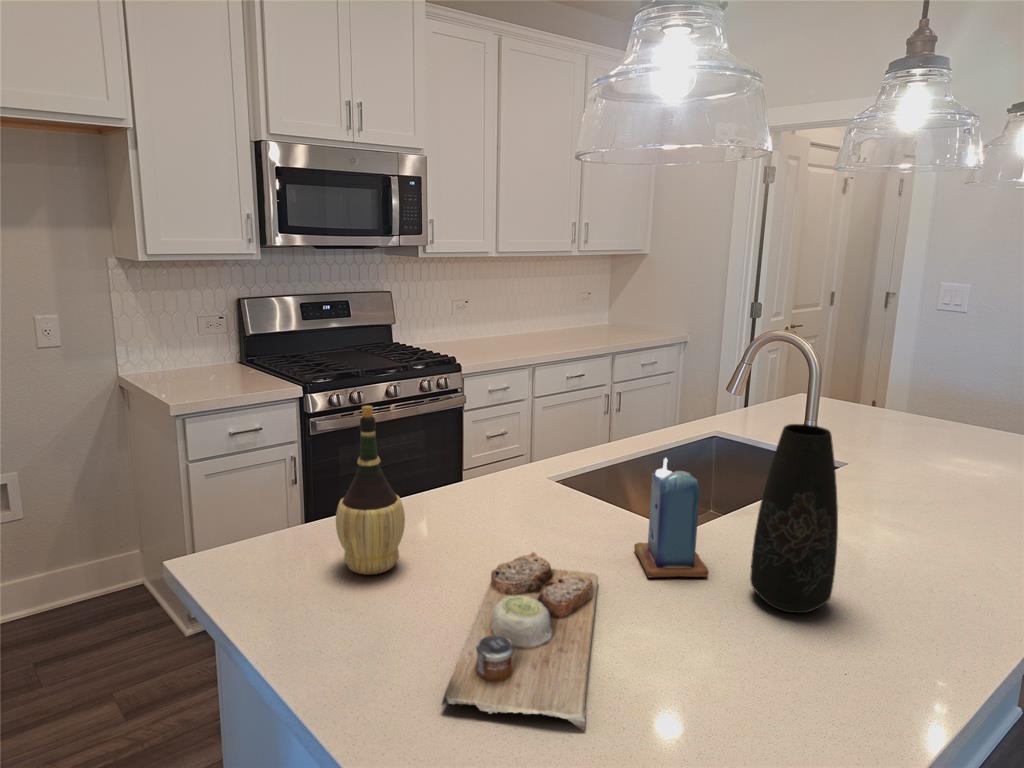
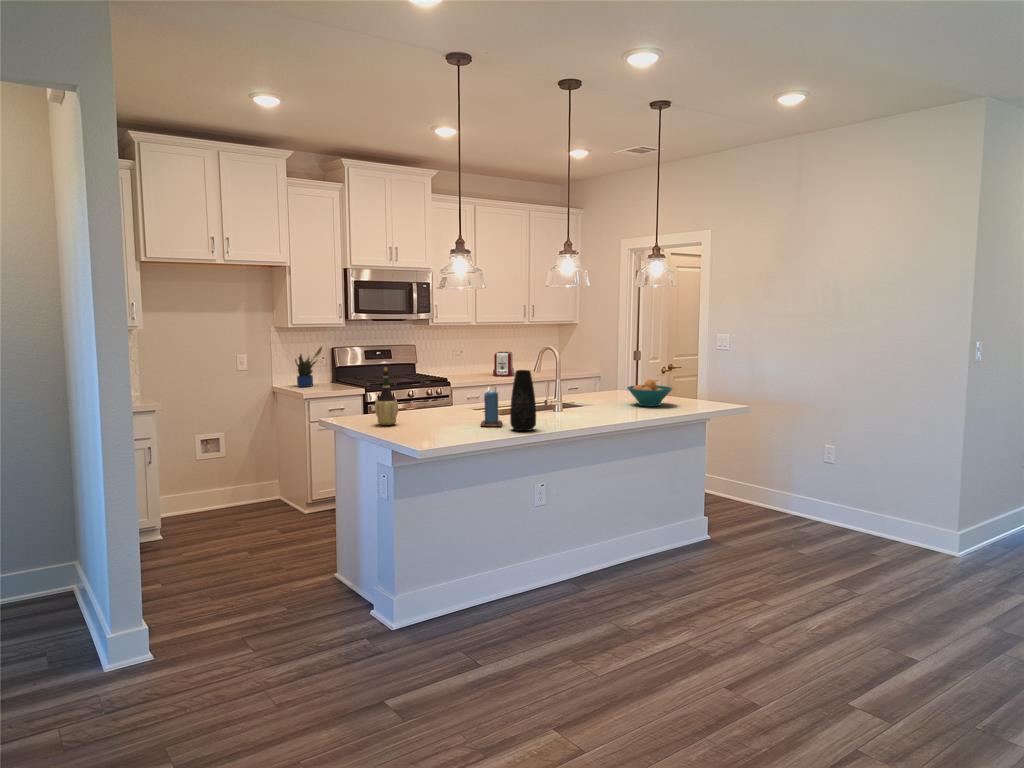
potted plant: none [160,296,216,379] -> present [295,347,322,387]
toaster: none [521,301,555,345] -> present [493,352,514,376]
fruit bowl: none [869,390,978,449] -> present [627,380,672,406]
cutting board: present [442,552,598,731] -> none [400,418,462,441]

